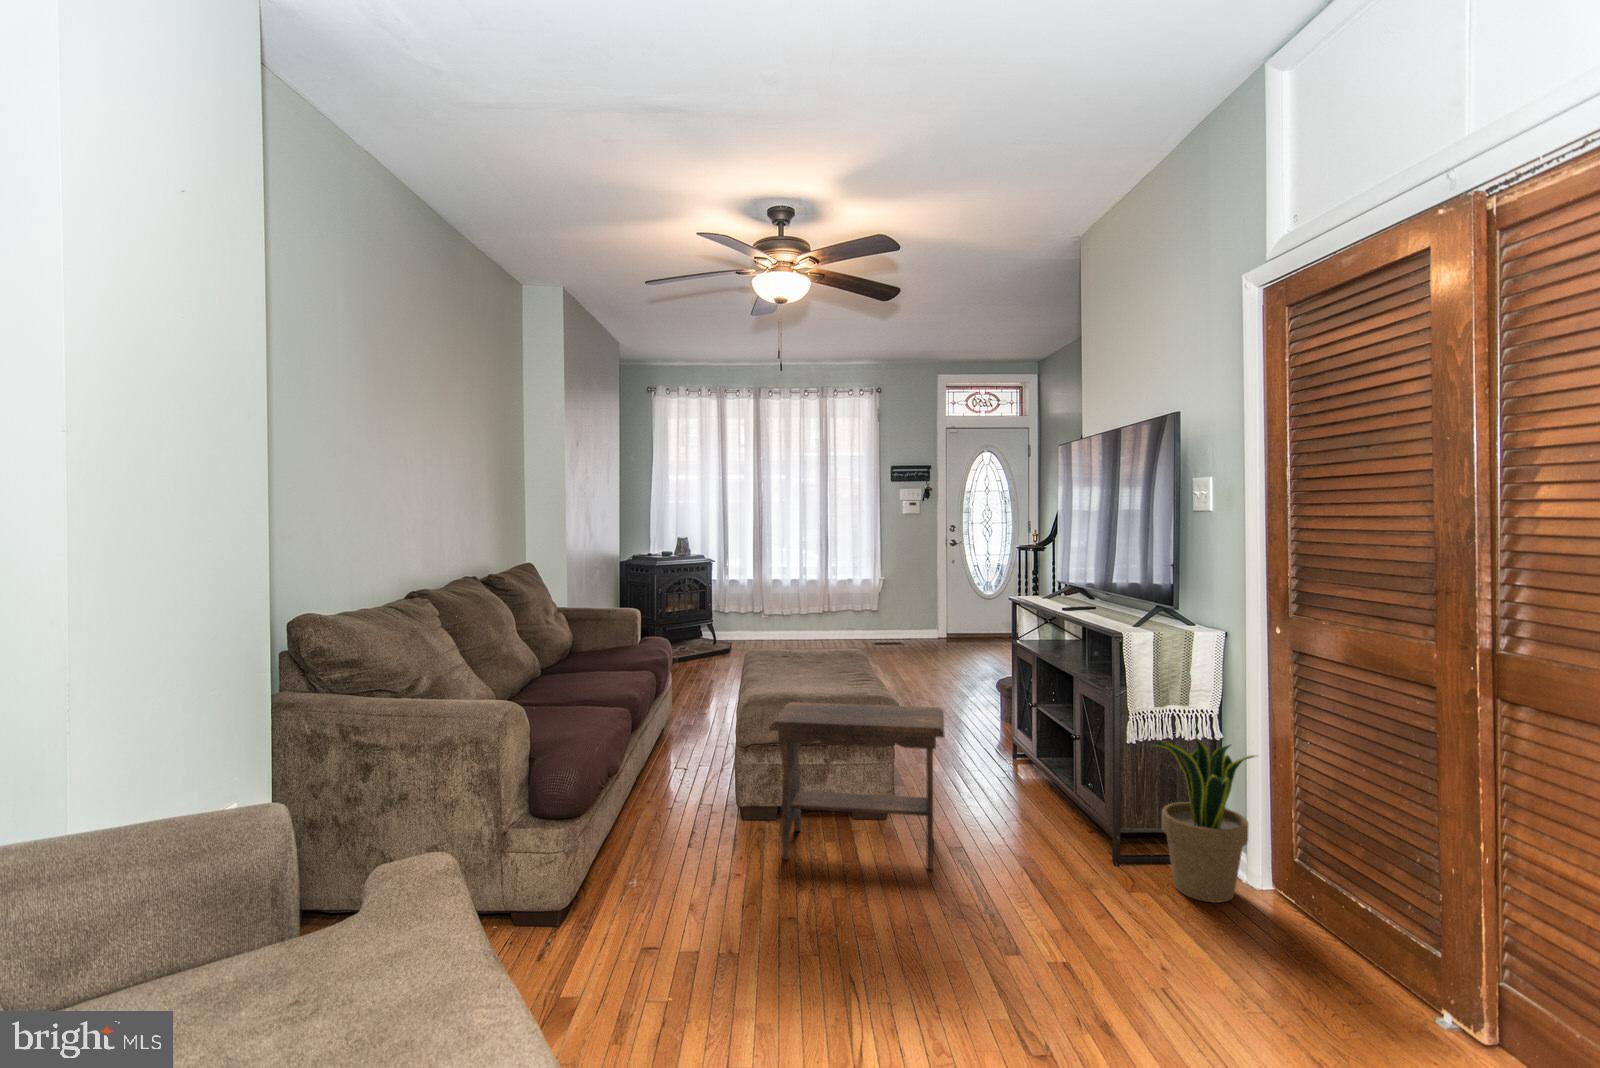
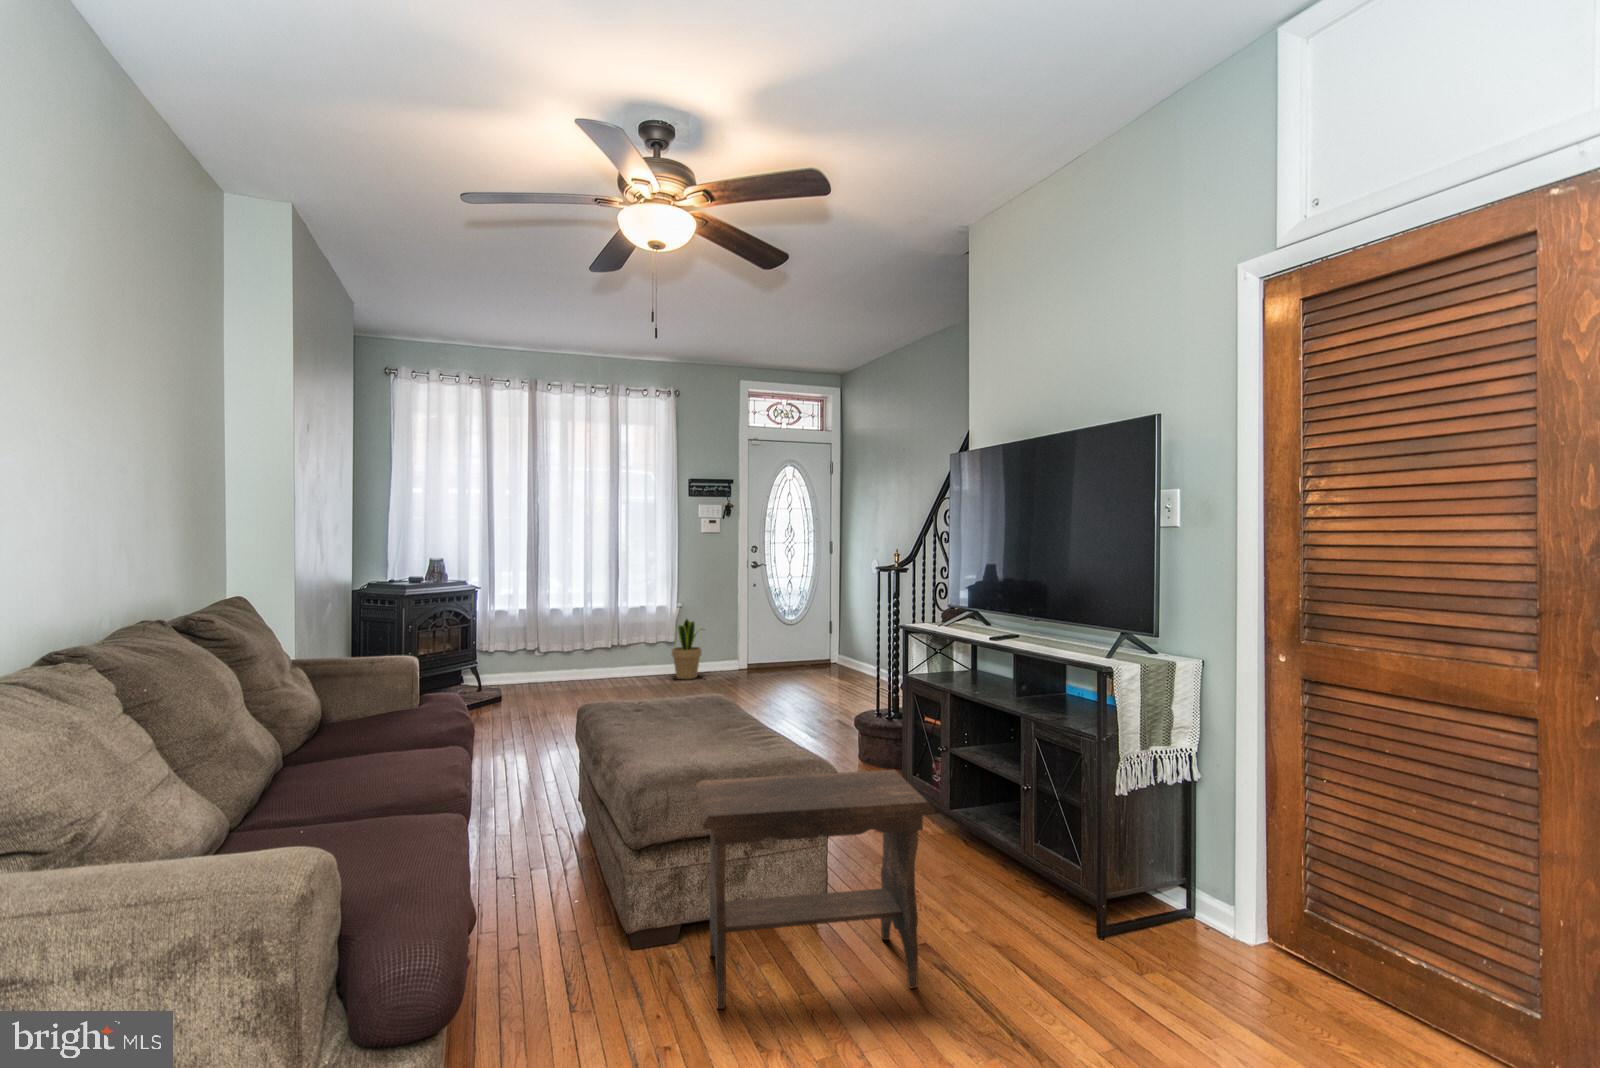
potted plant: present [1152,737,1255,903] -> present [672,619,702,679]

